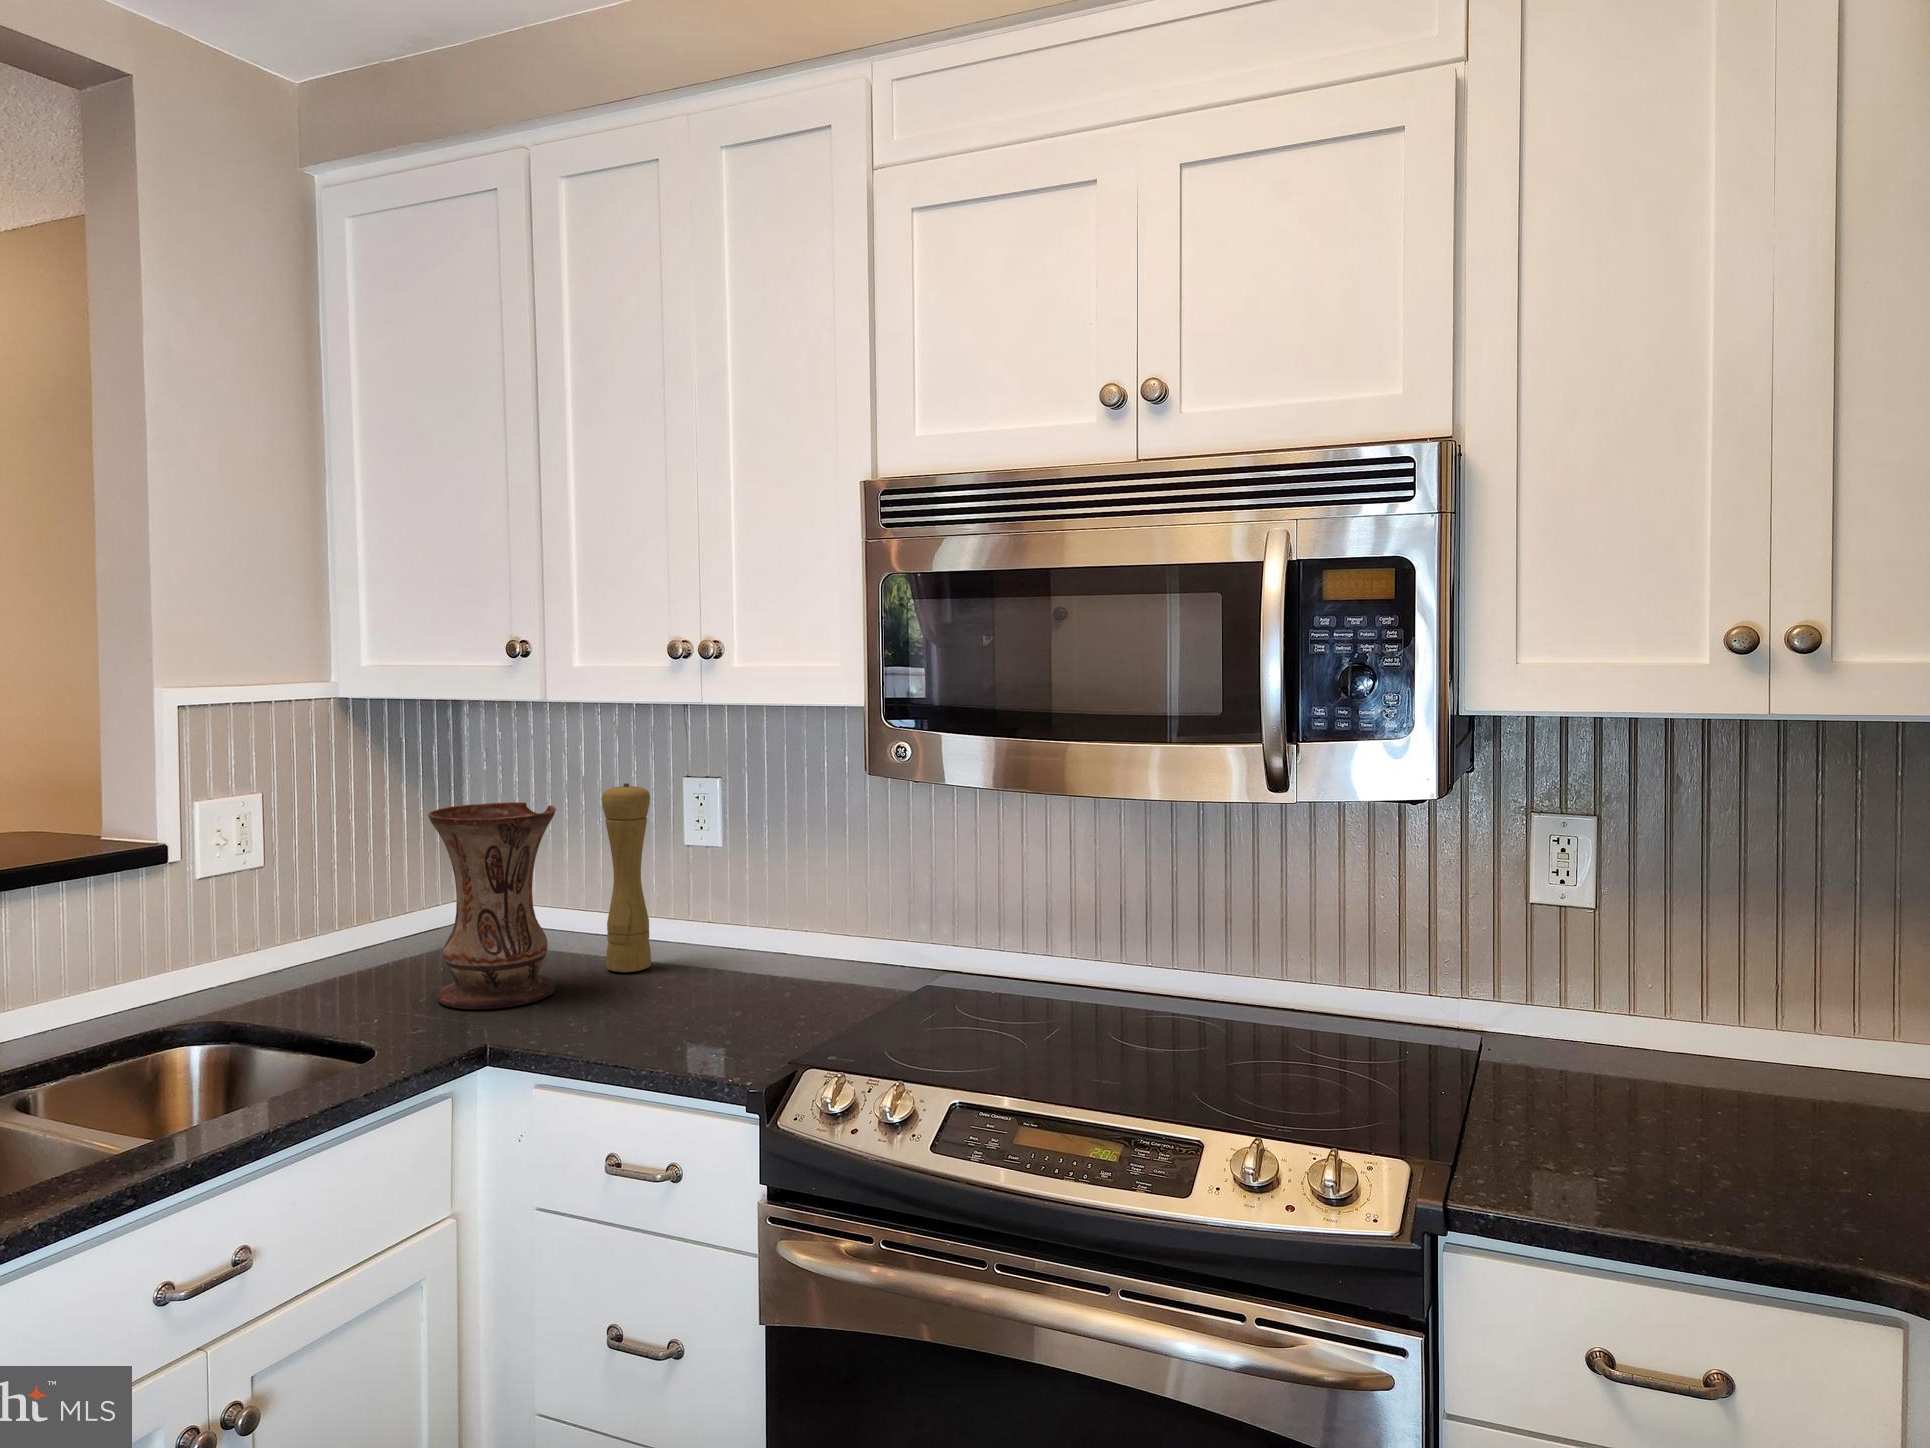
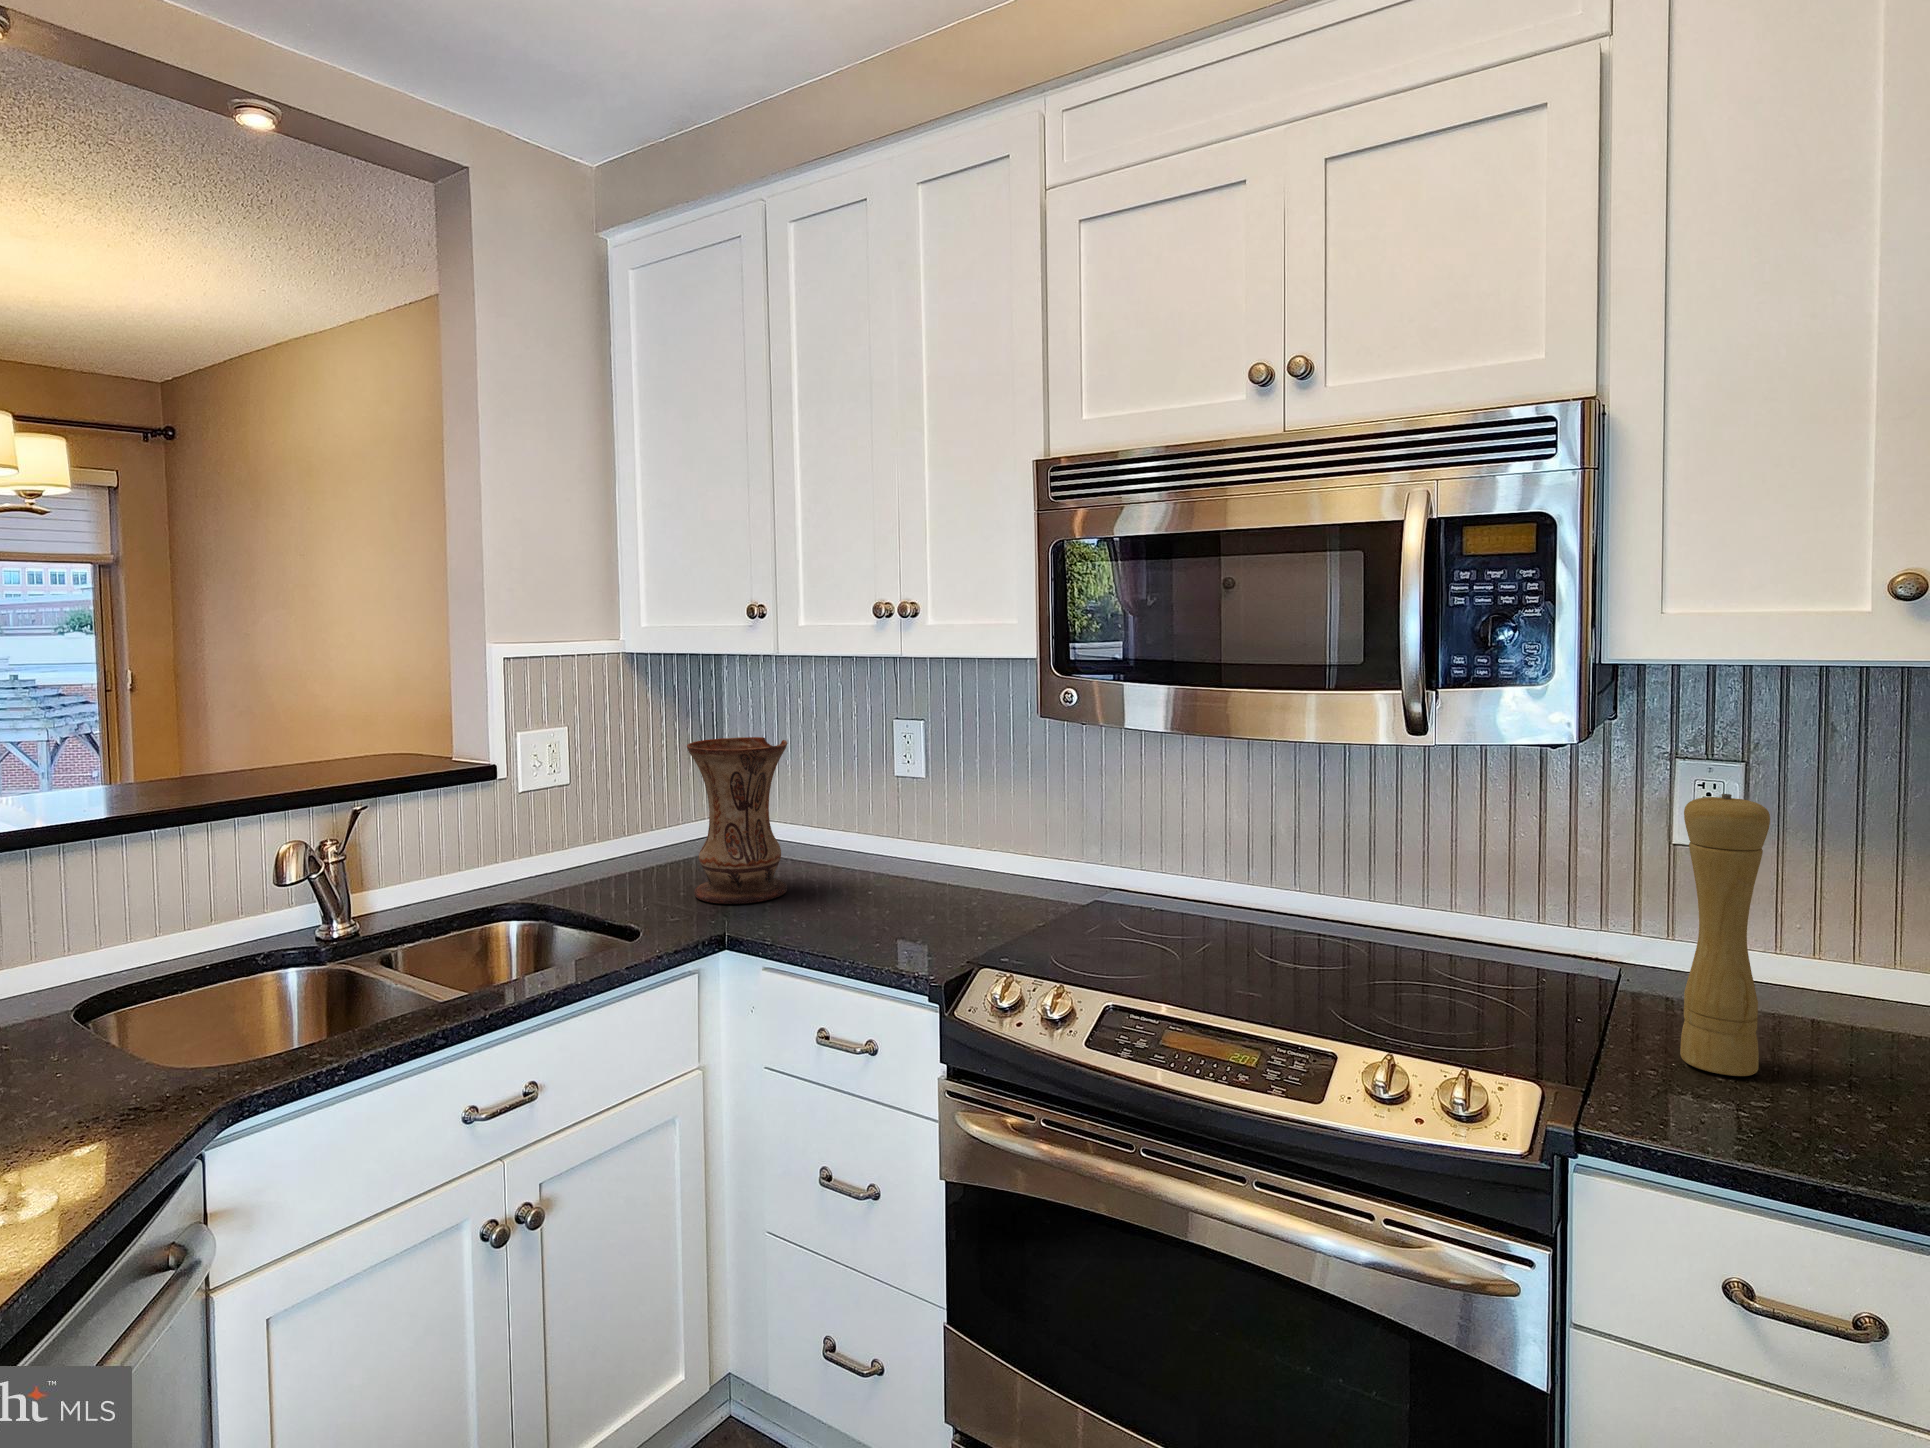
pepper mill: present [602,783,651,972] -> present [1680,794,1770,1076]

